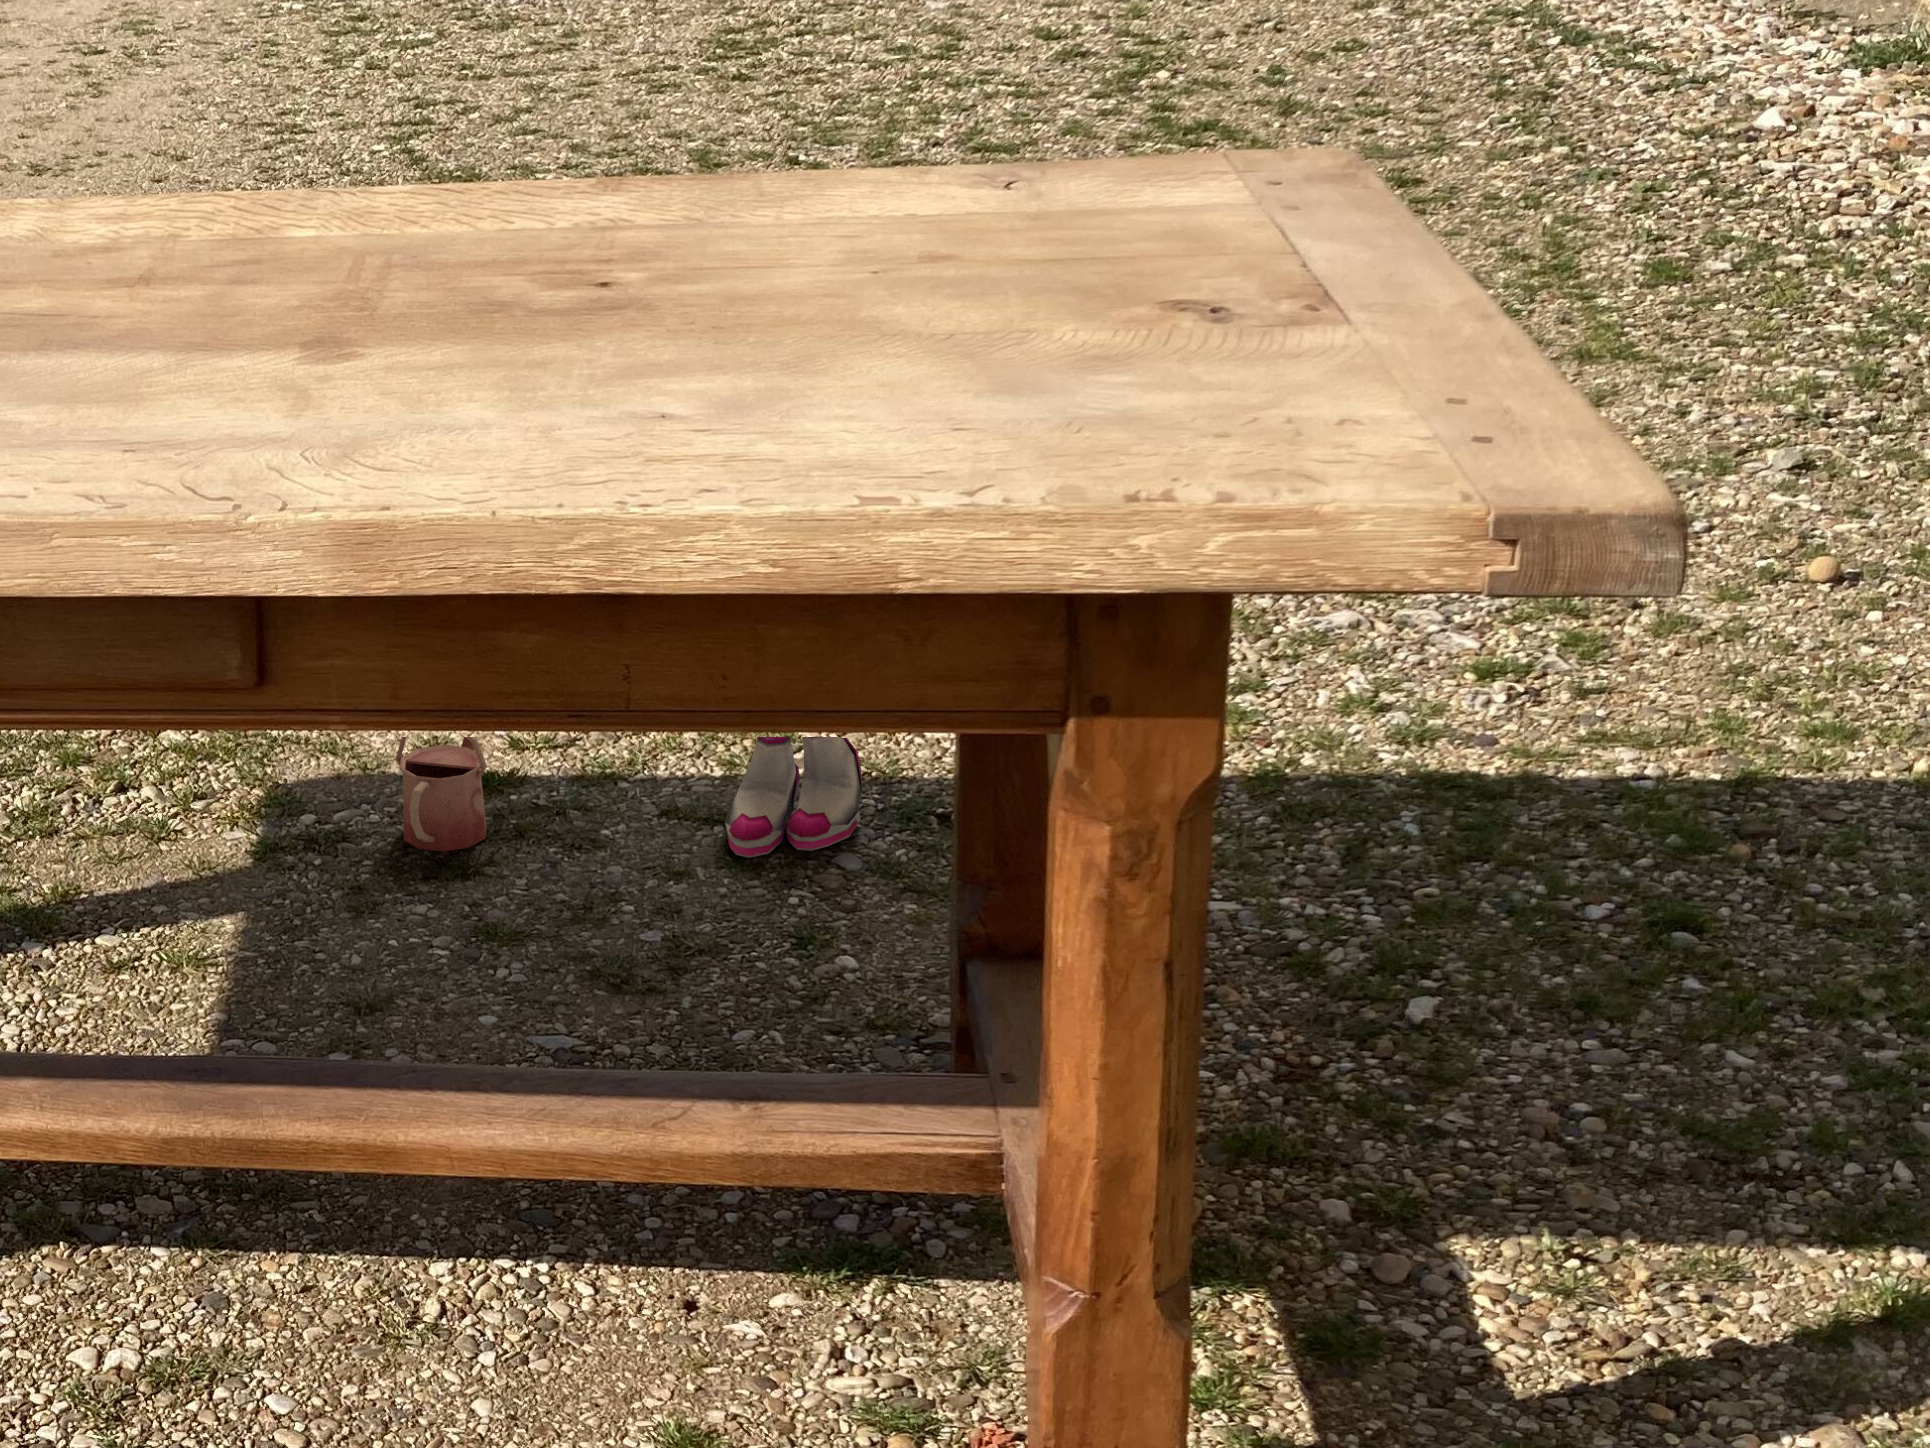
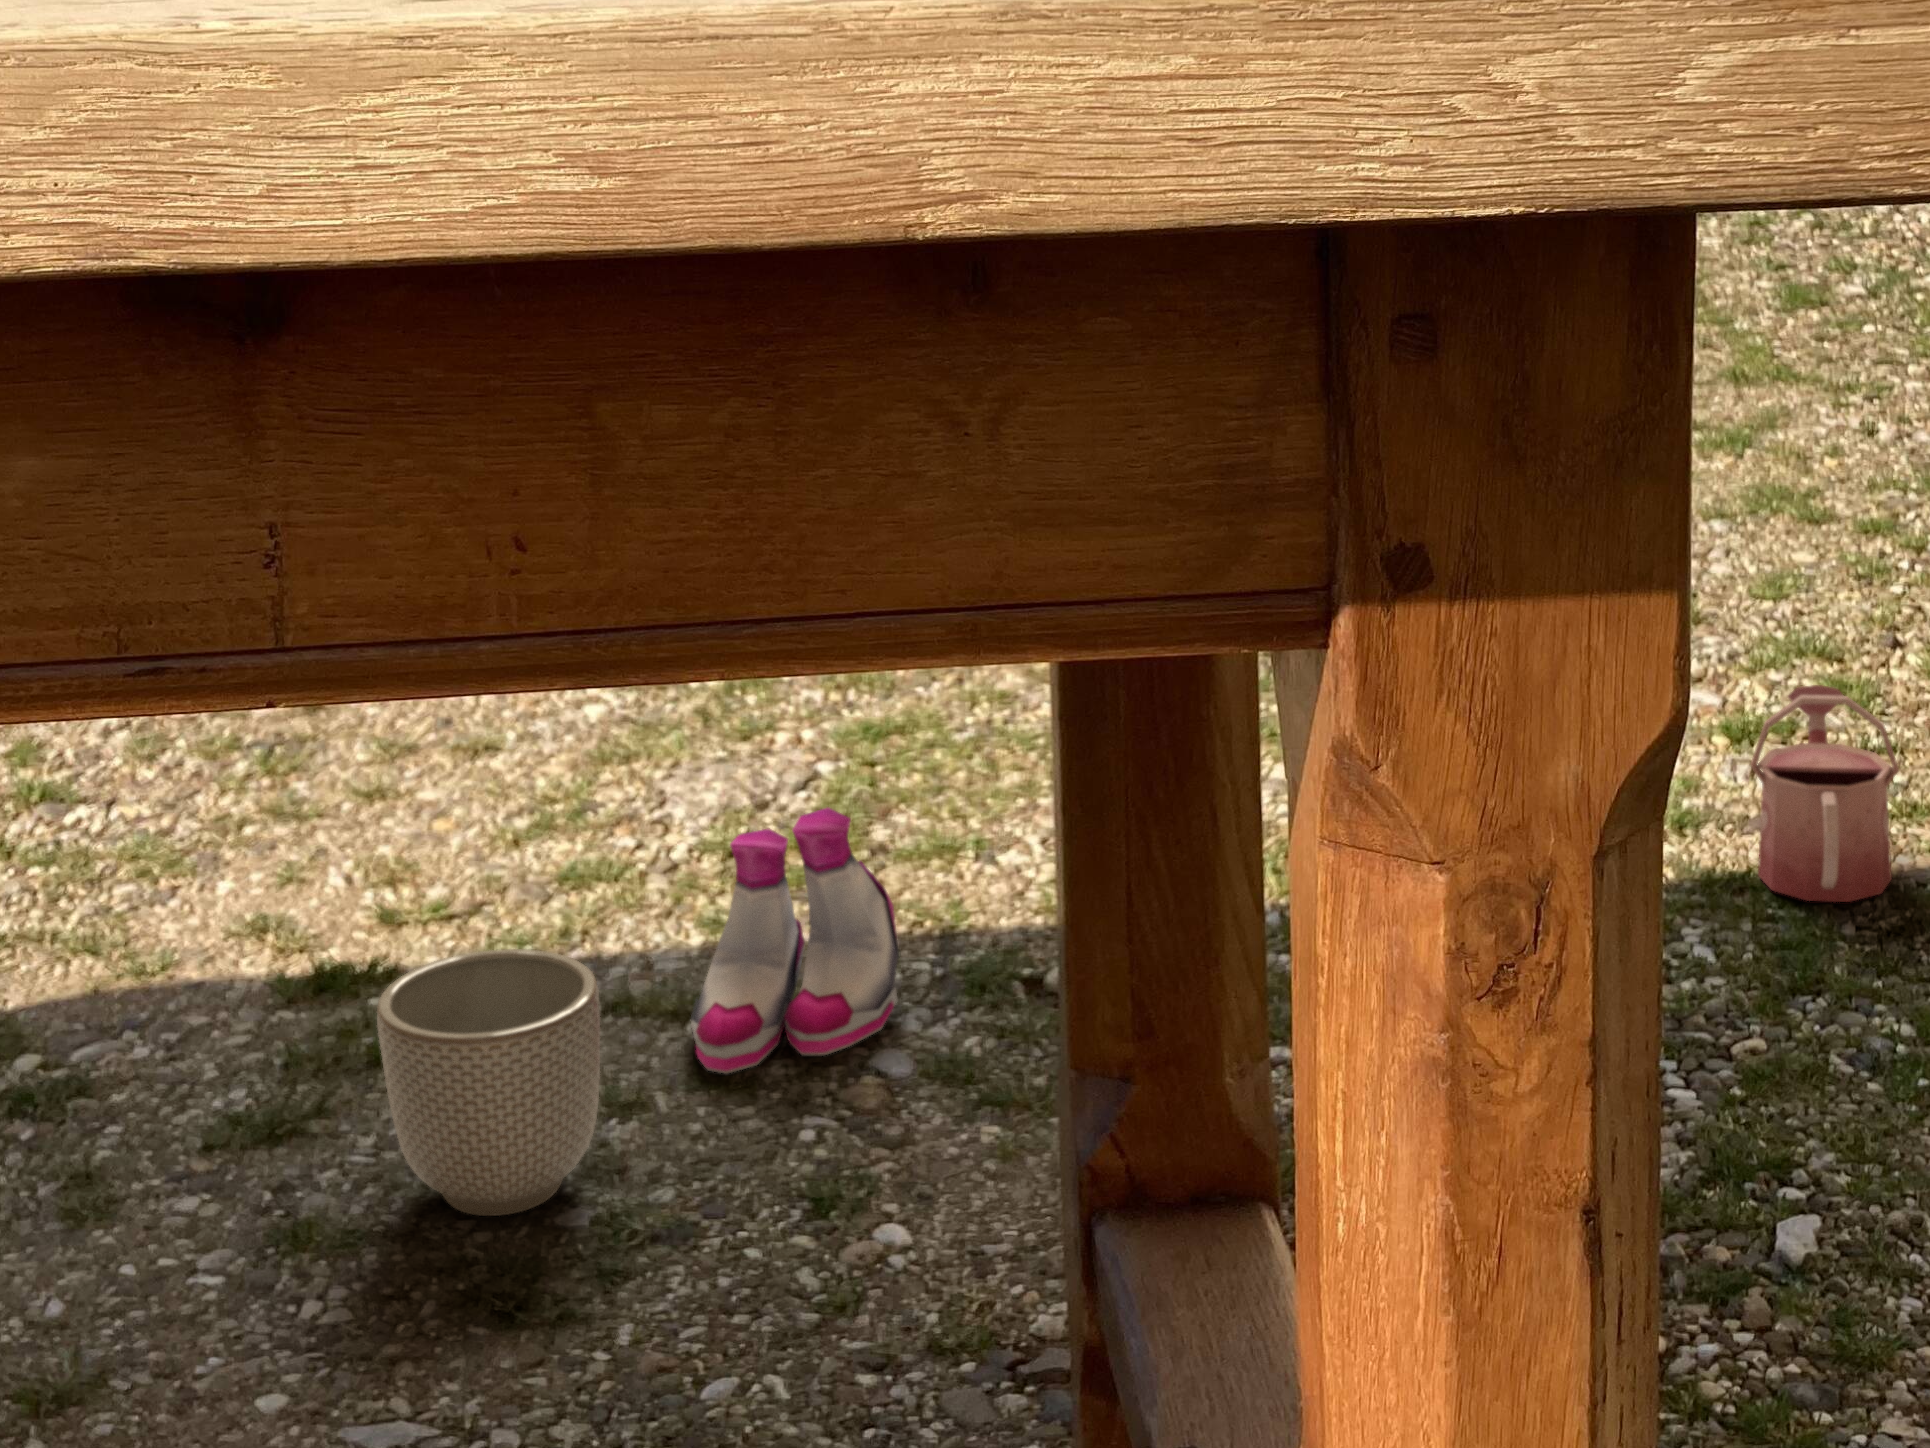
watering can: present [395,737,487,852] -> present [1751,685,1899,902]
planter: none [543,775,676,931] -> present [377,949,600,1216]

